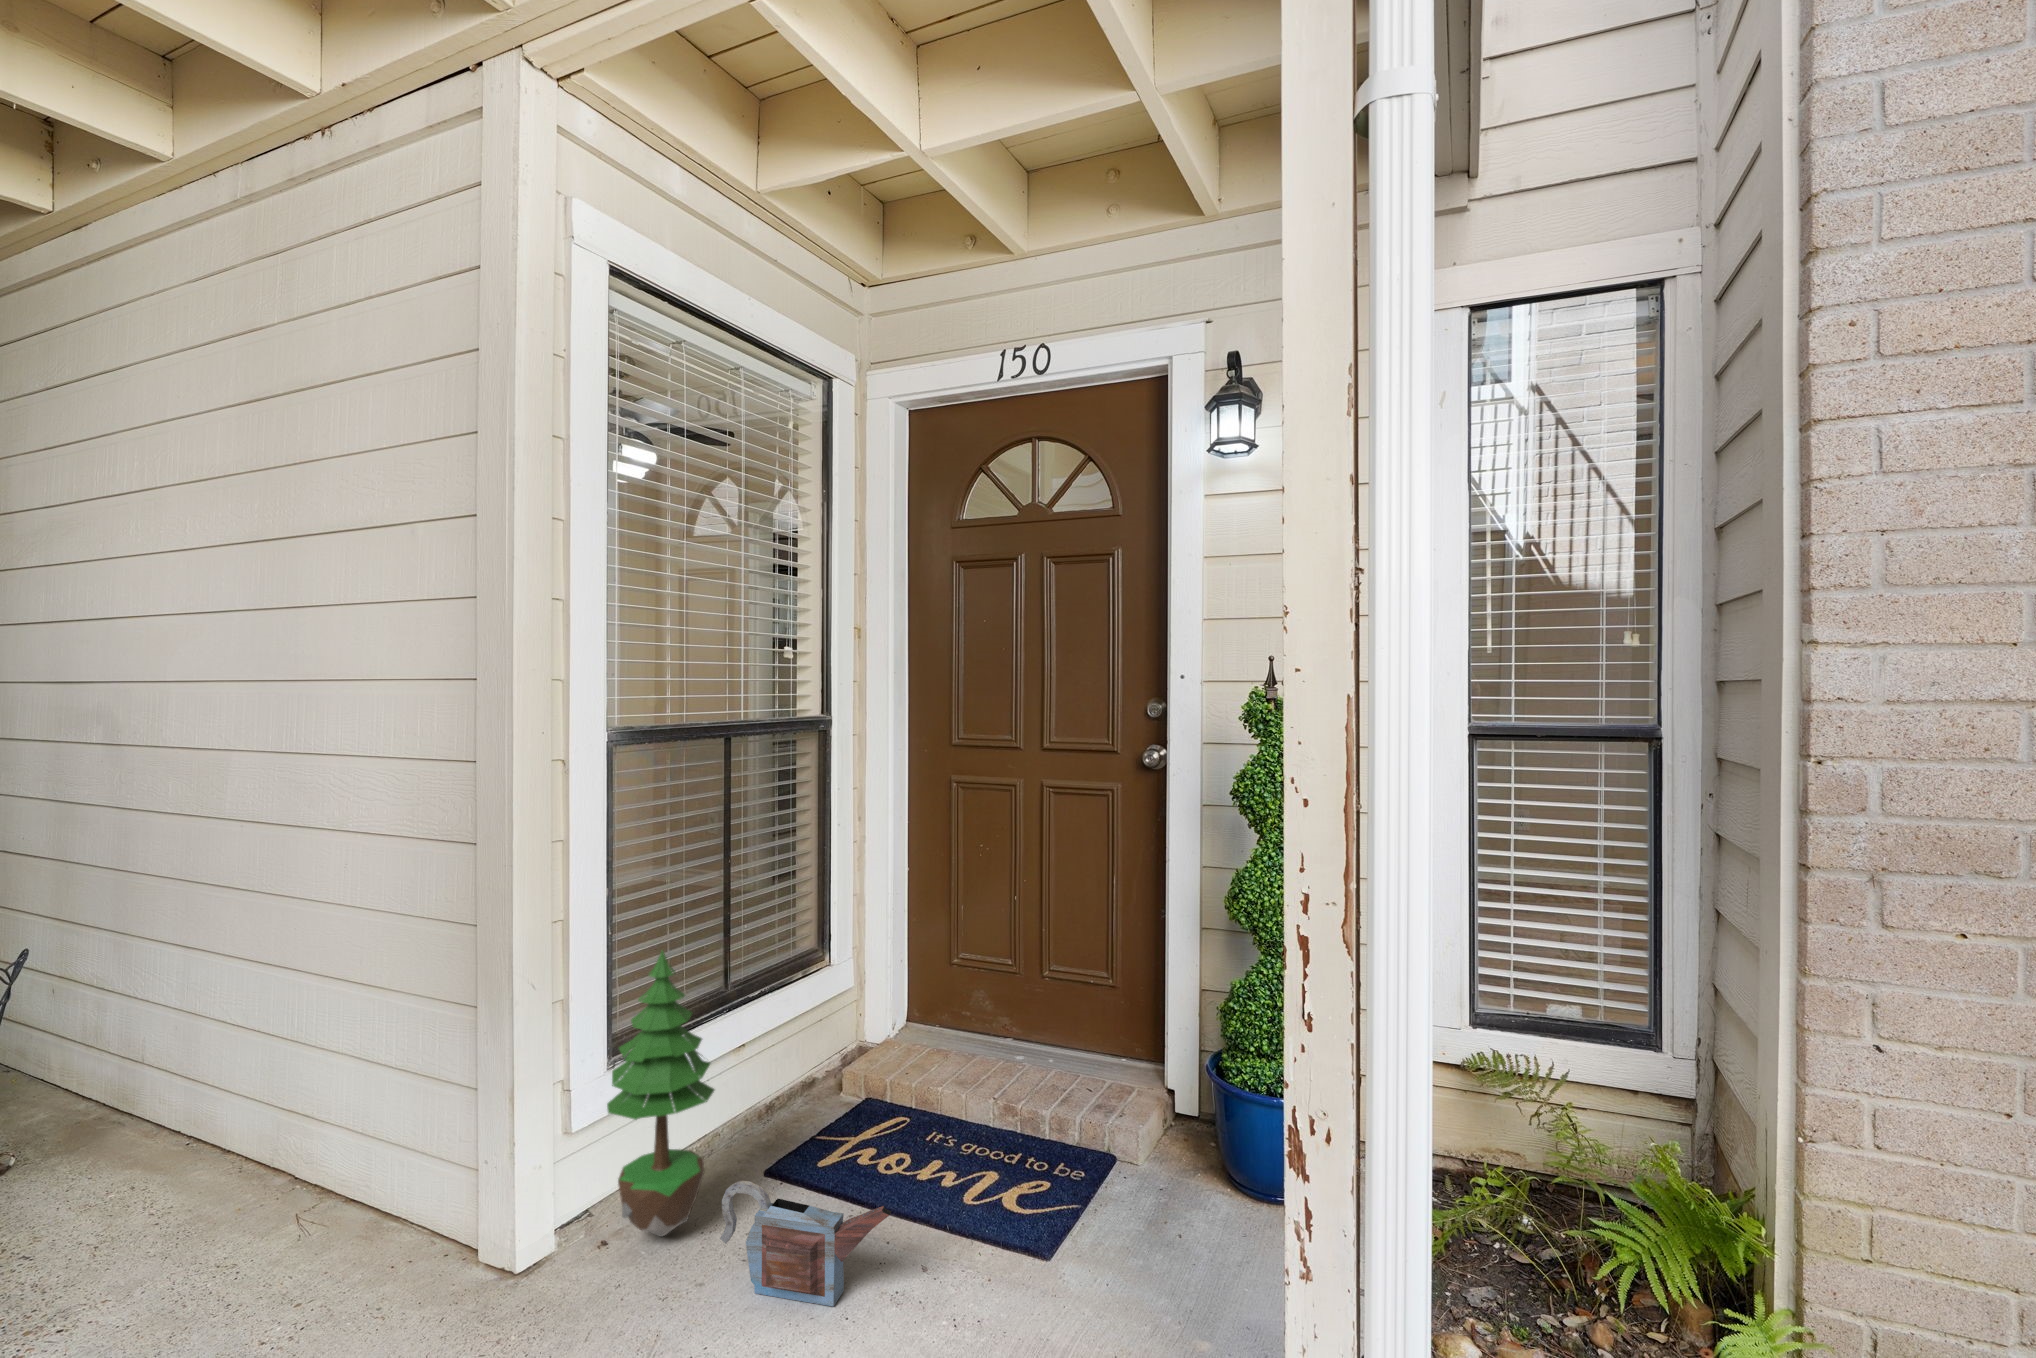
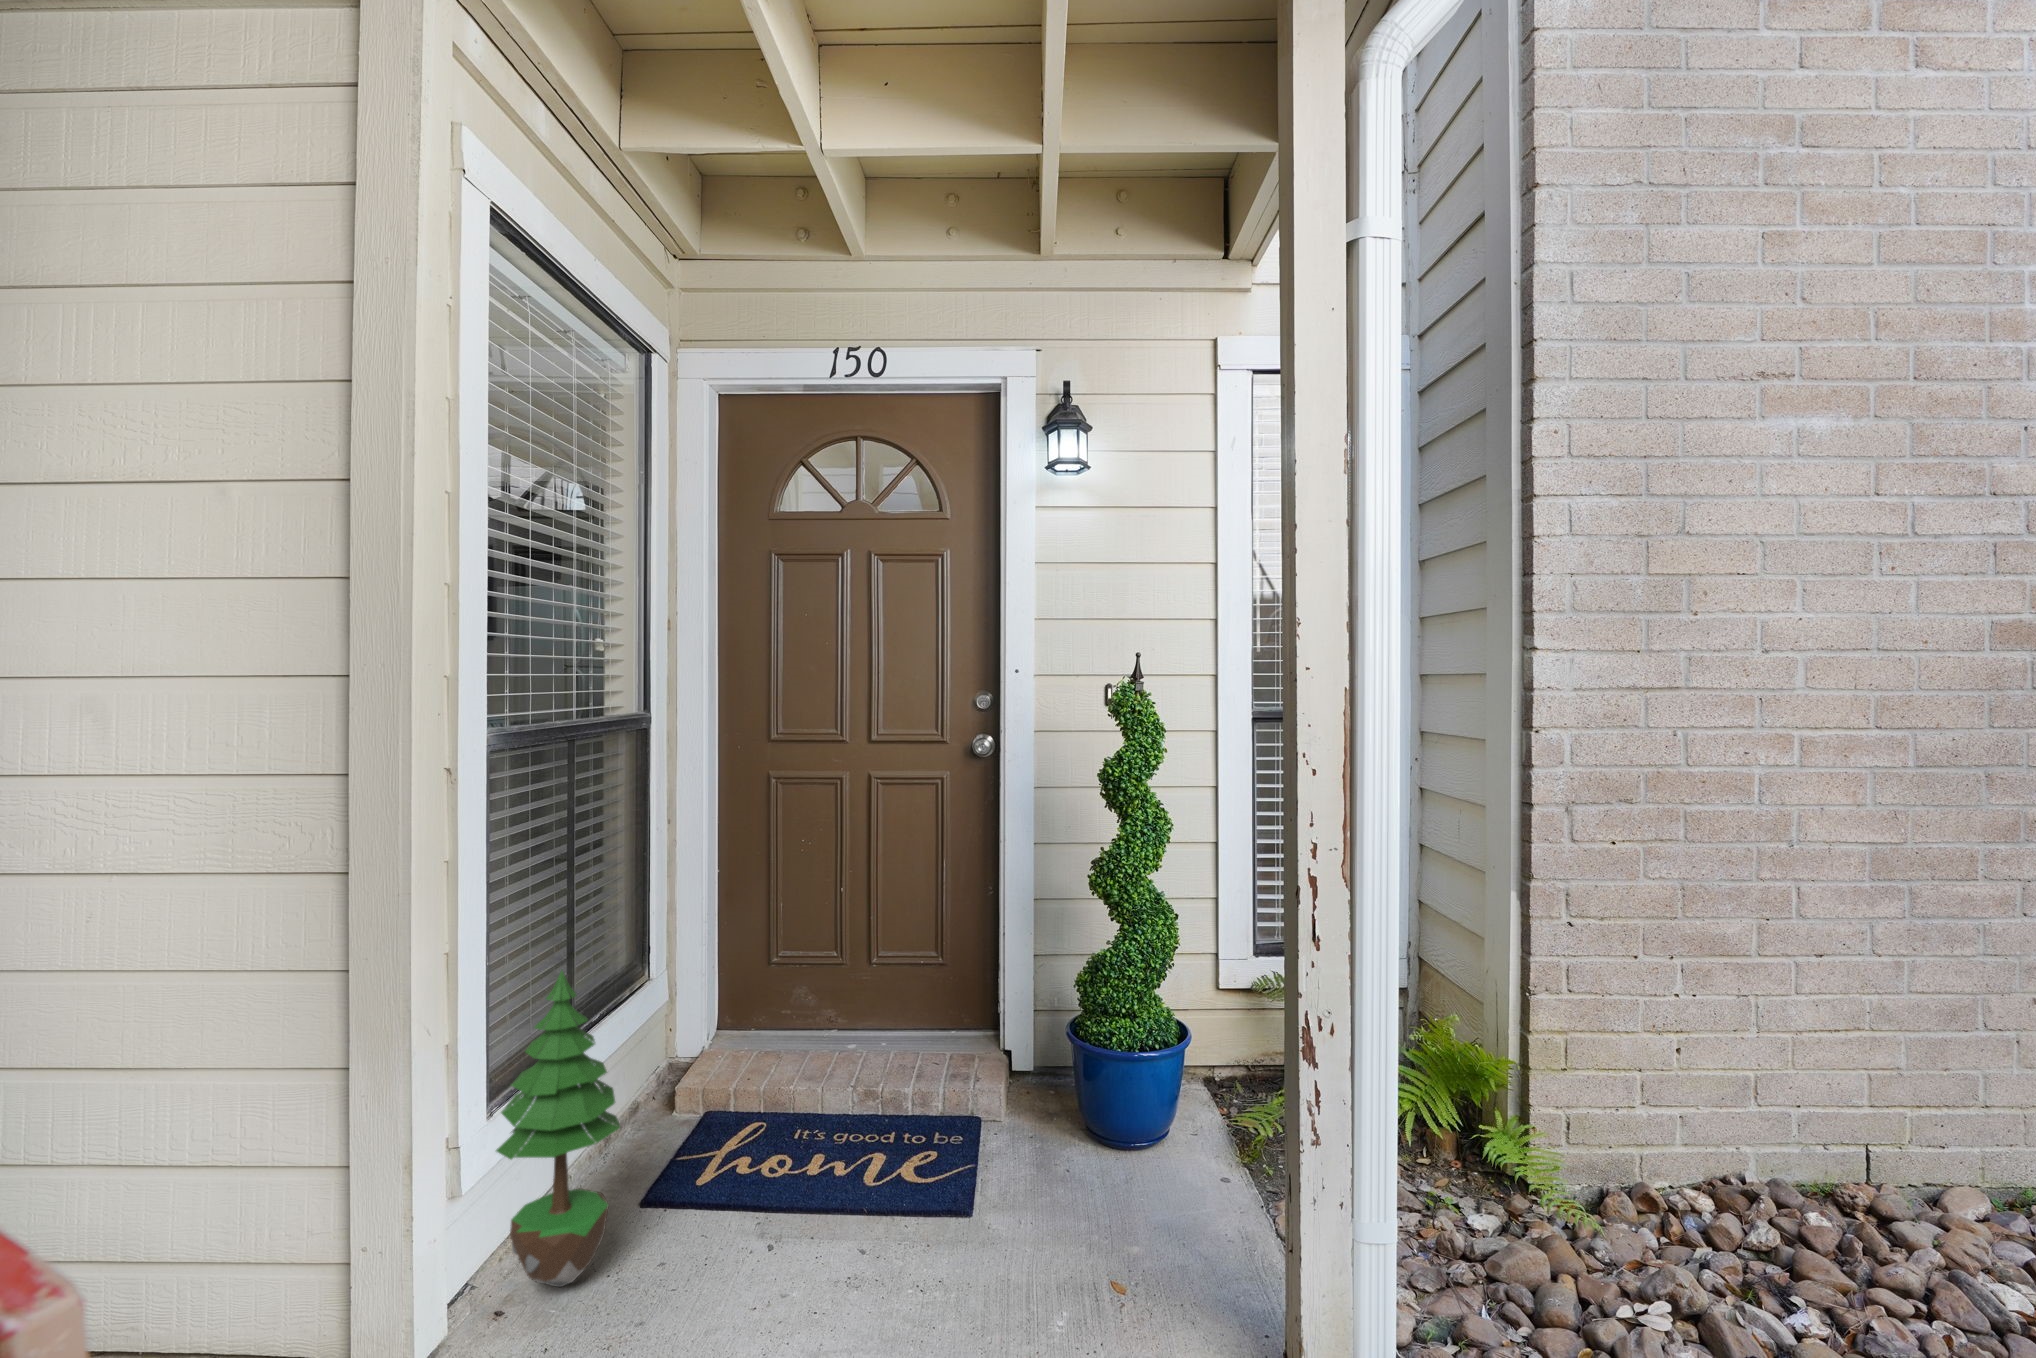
watering can: present [720,1181,891,1306] -> none [658,1189,853,1310]

